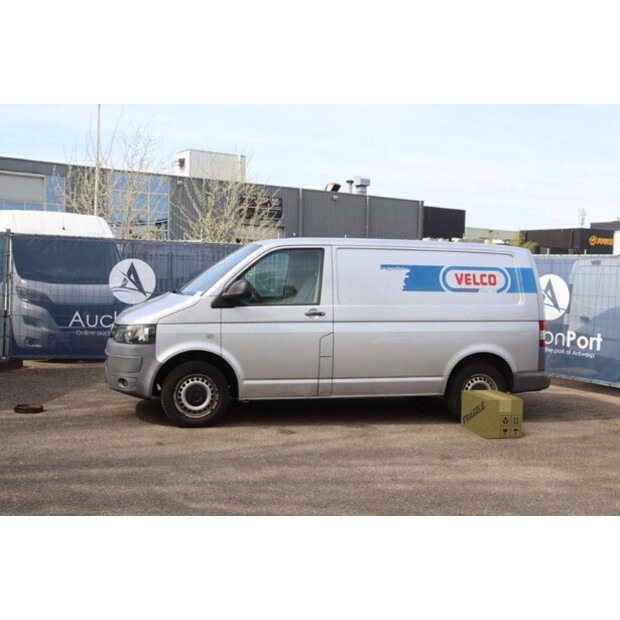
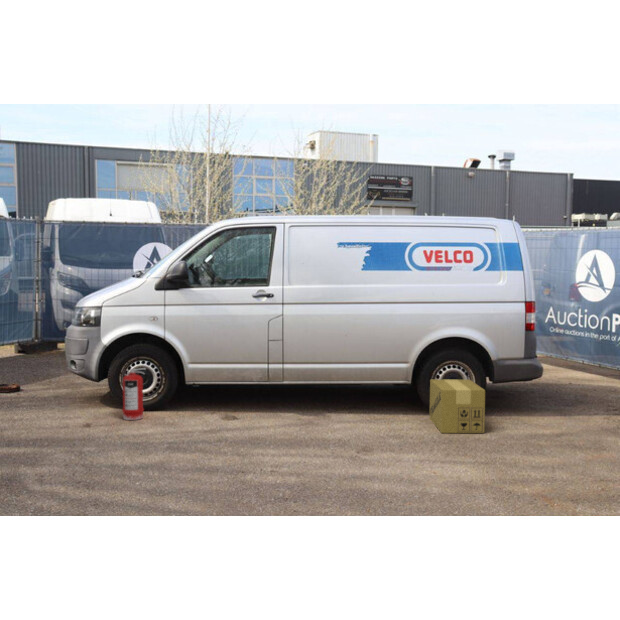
fire extinguisher: none [182,385,206,437] -> present [122,368,146,420]

